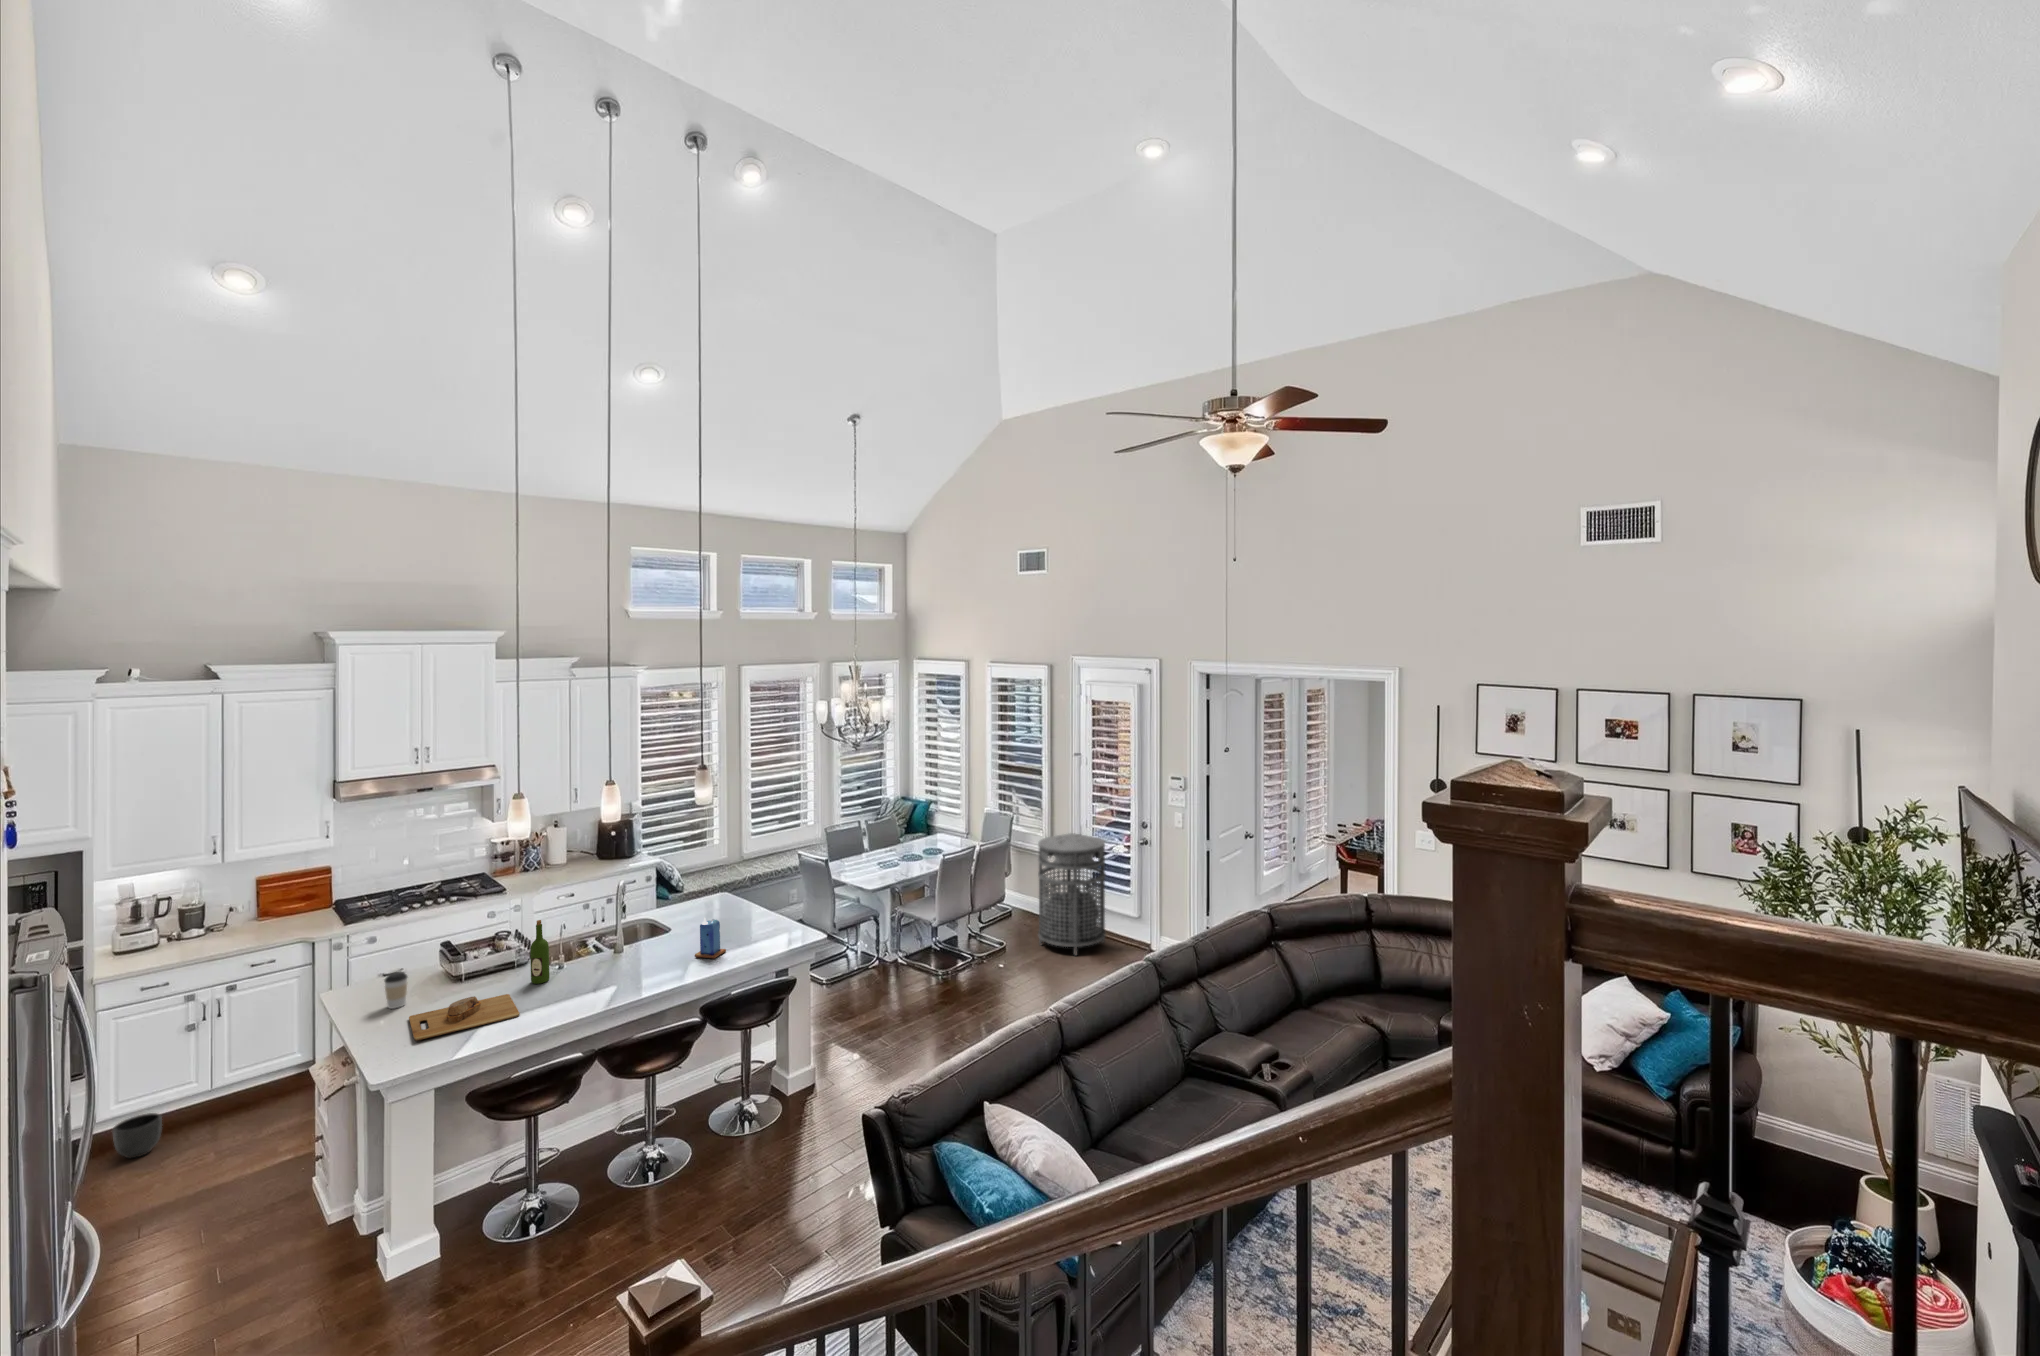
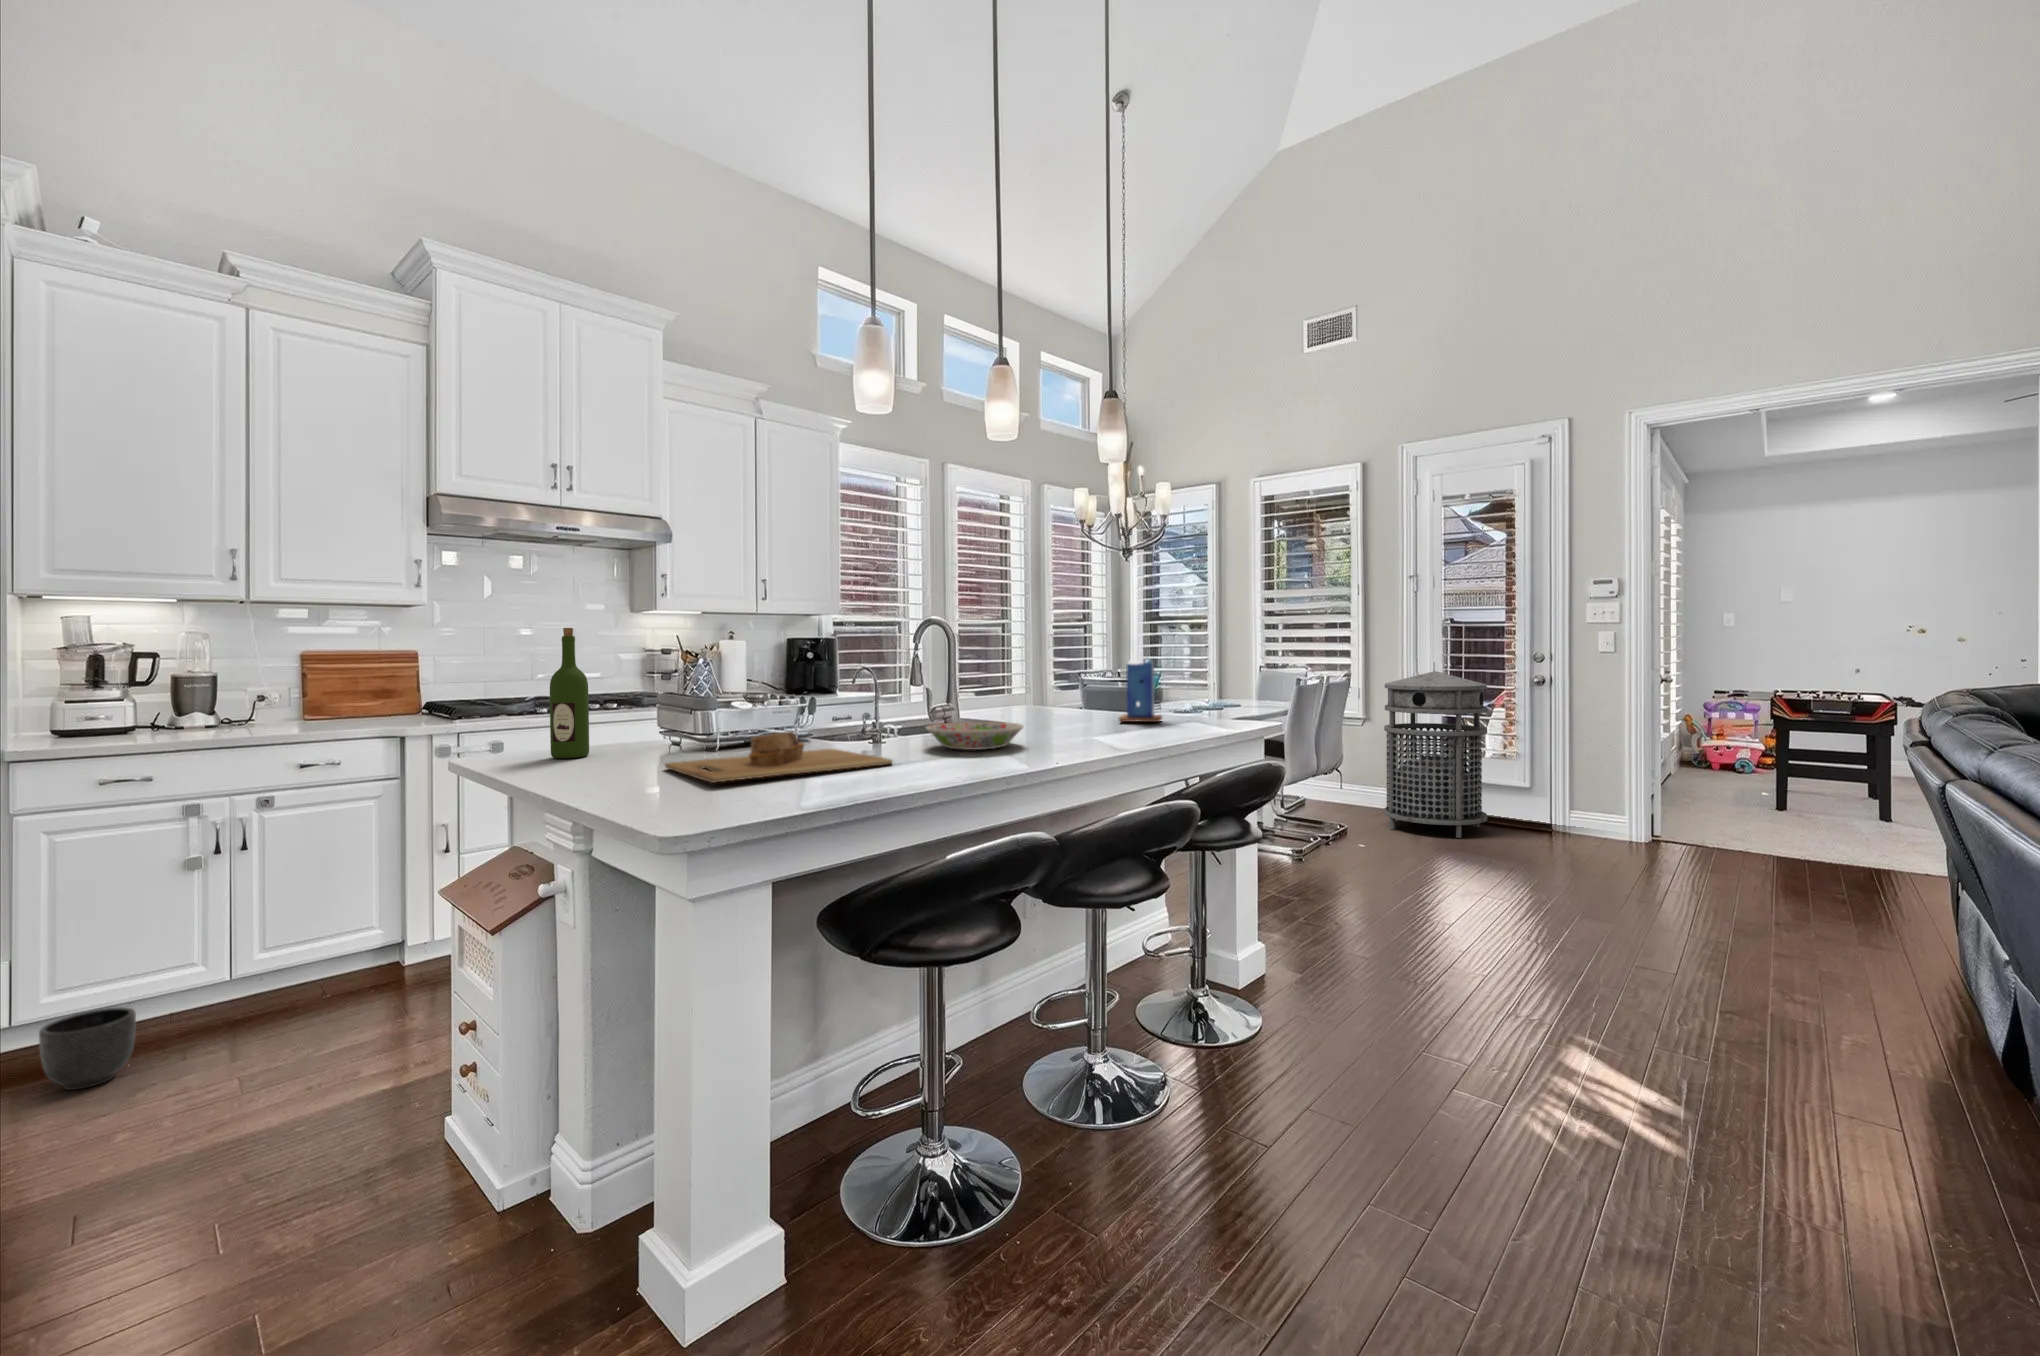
wine bottle: present [530,920,550,984] -> present [550,628,589,758]
coffee cup: present [384,972,407,1009] -> none [599,693,643,761]
bowl: none [553,973,609,999] -> present [926,722,1023,750]

